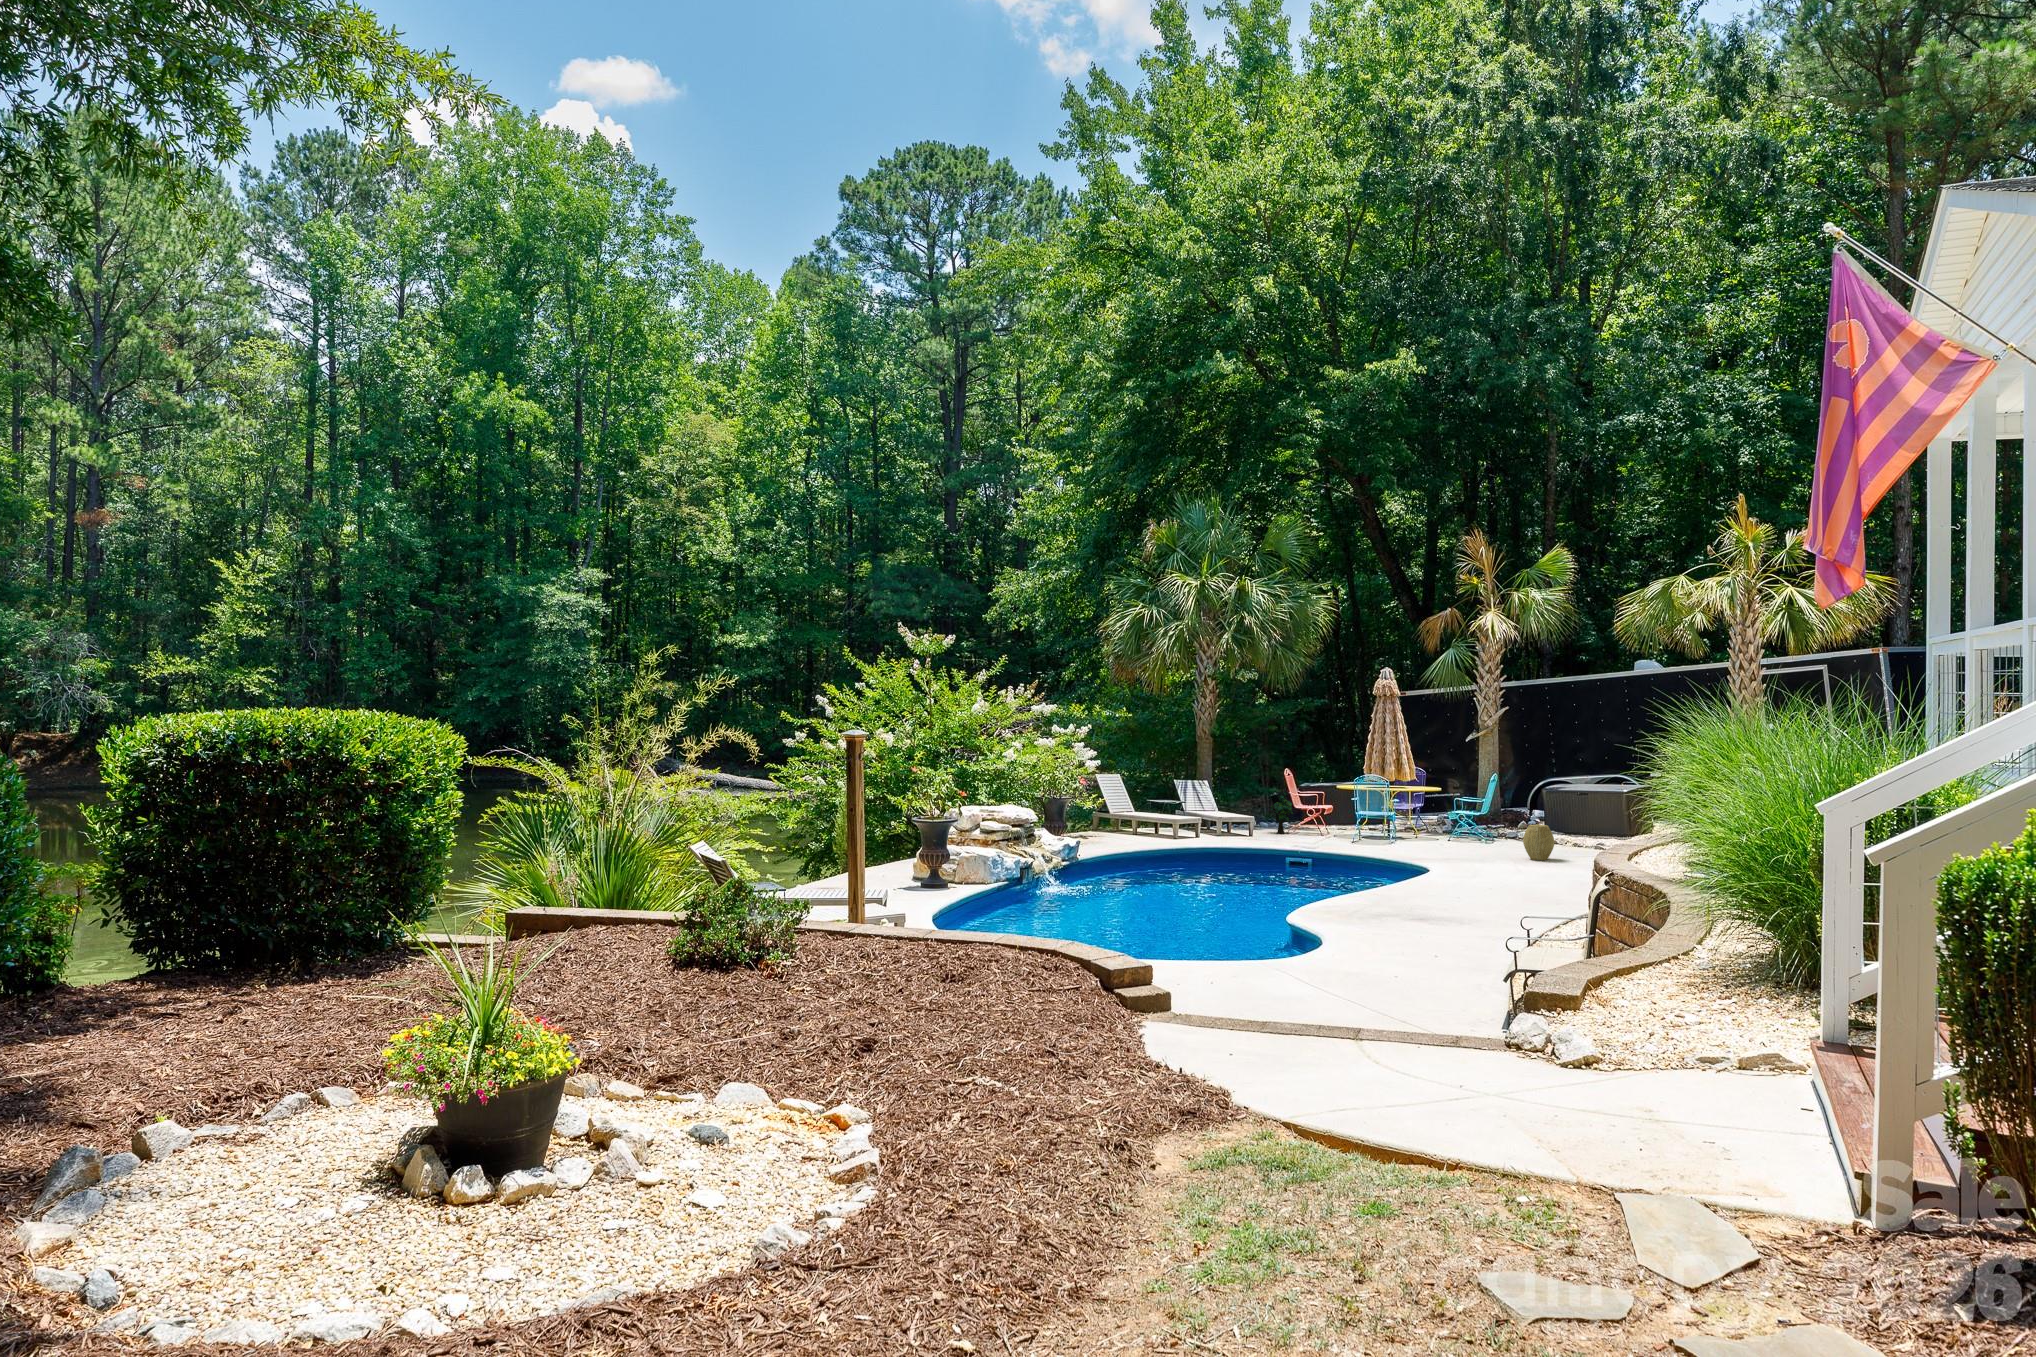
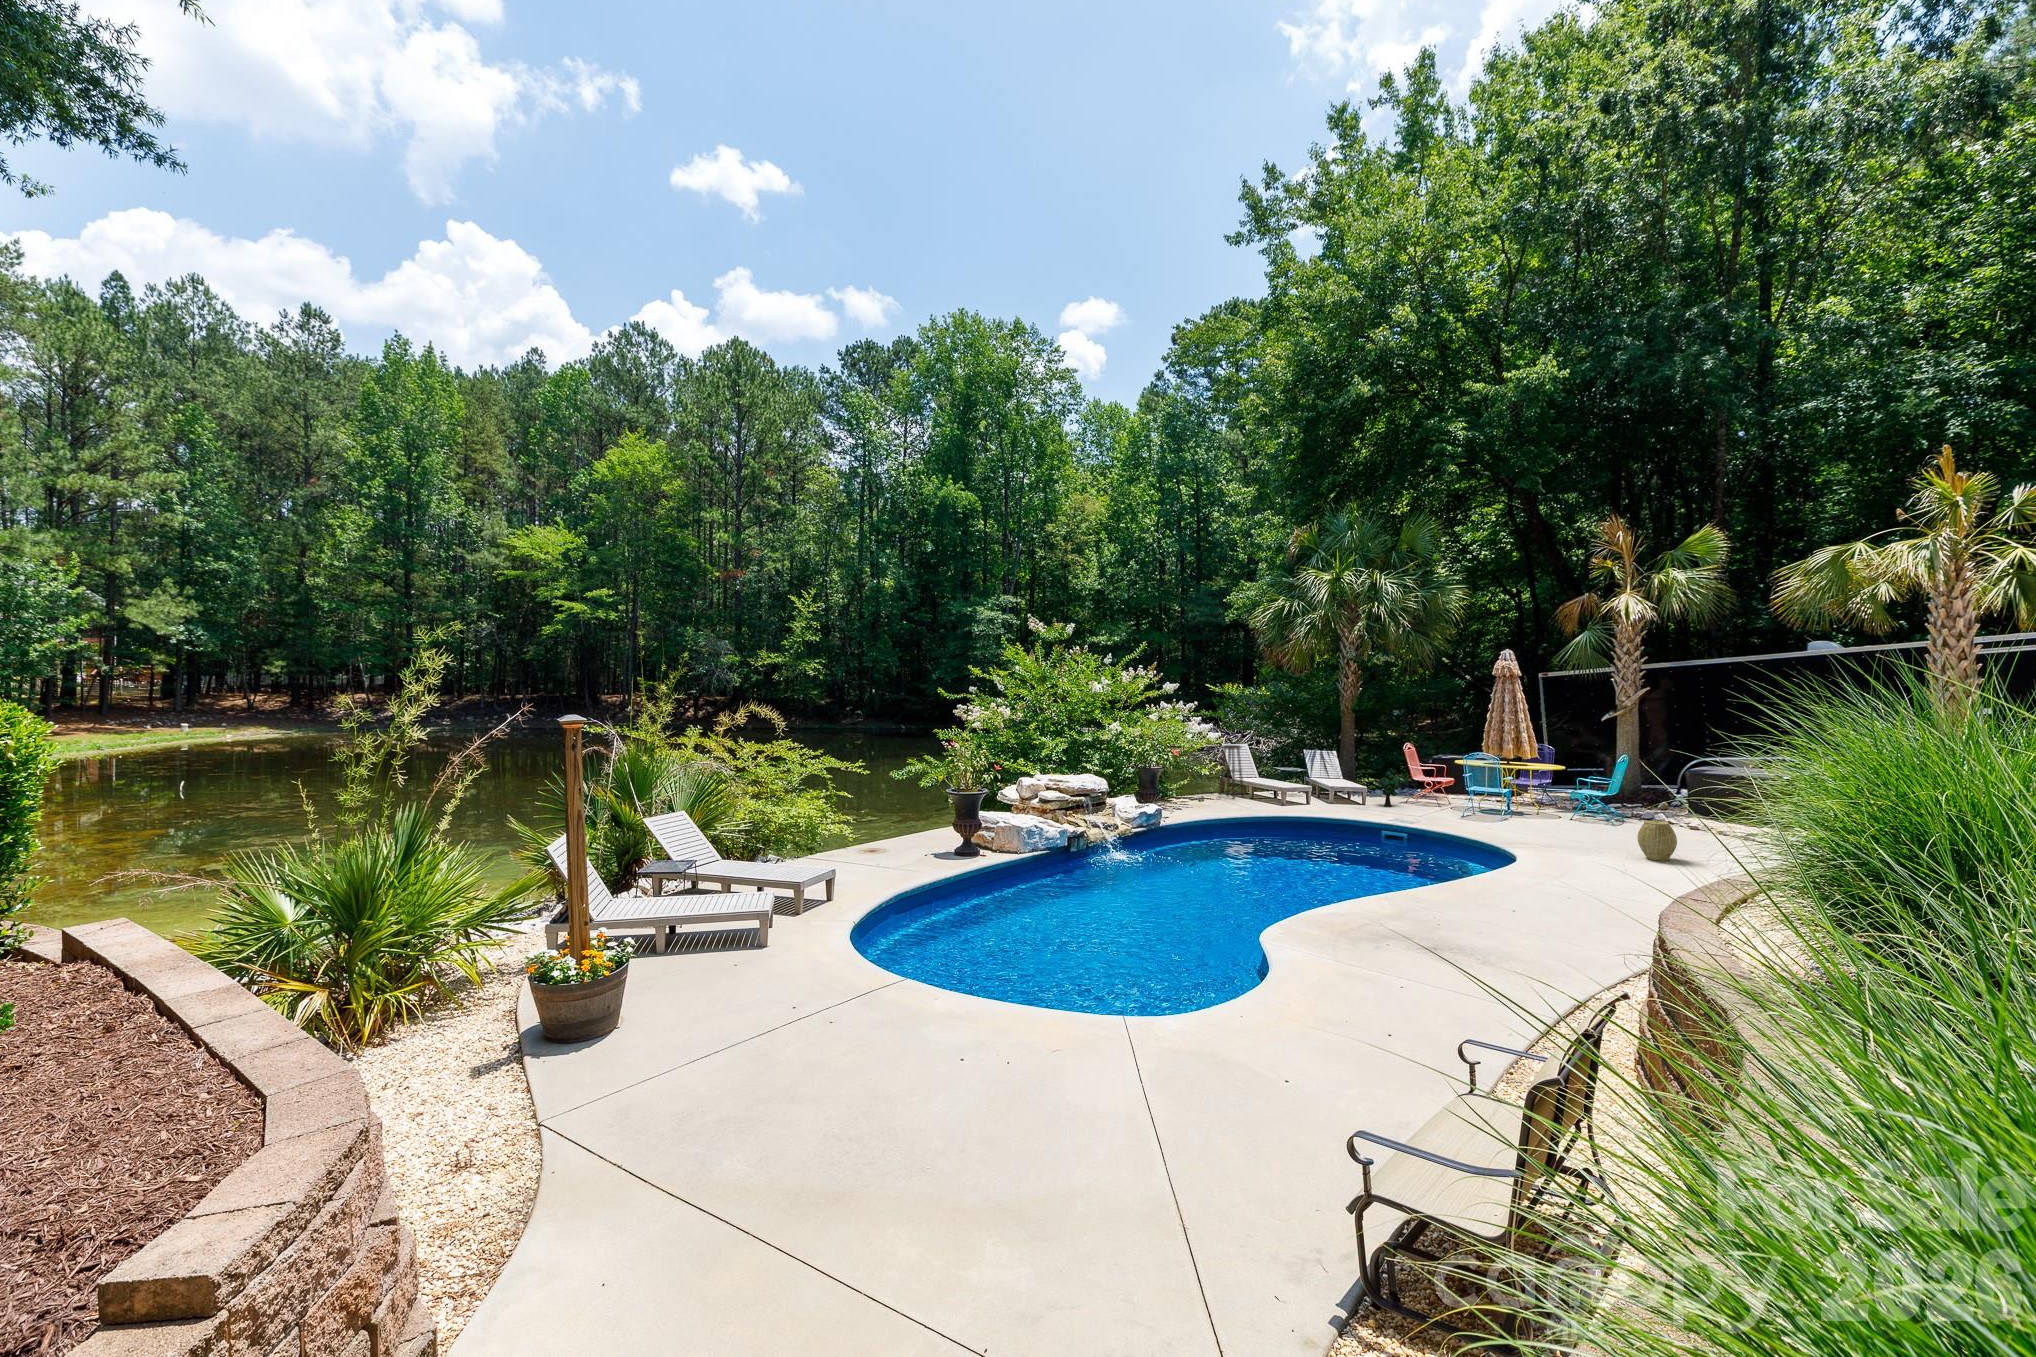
stool: none [1095,771,1124,833] -> present [1219,745,1244,799]

